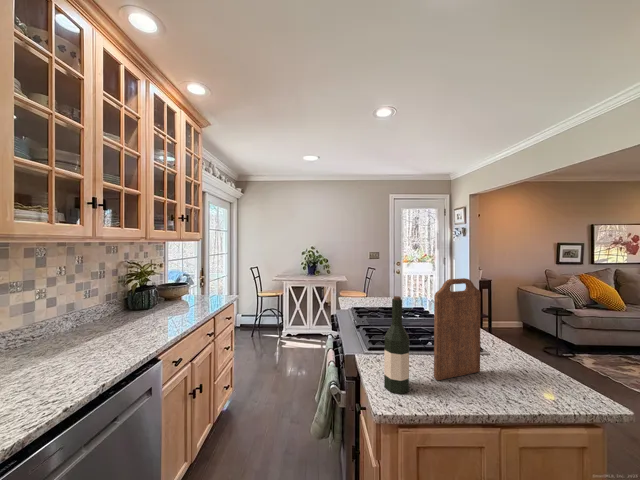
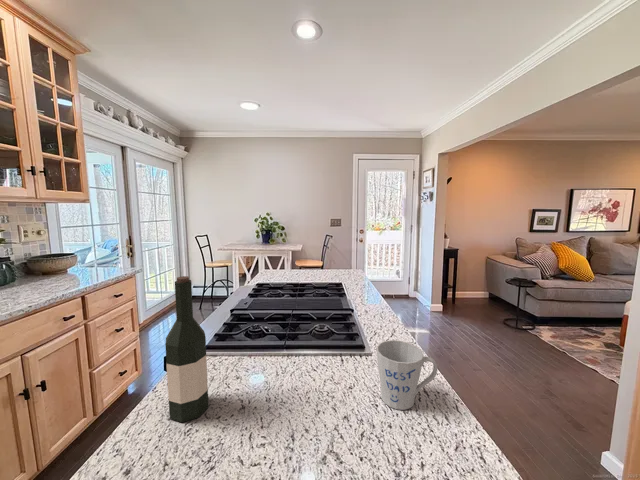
cutting board: present [434,278,481,380] -> none [257,248,338,394]
mug: none [516,343,564,390] -> present [376,340,437,410]

